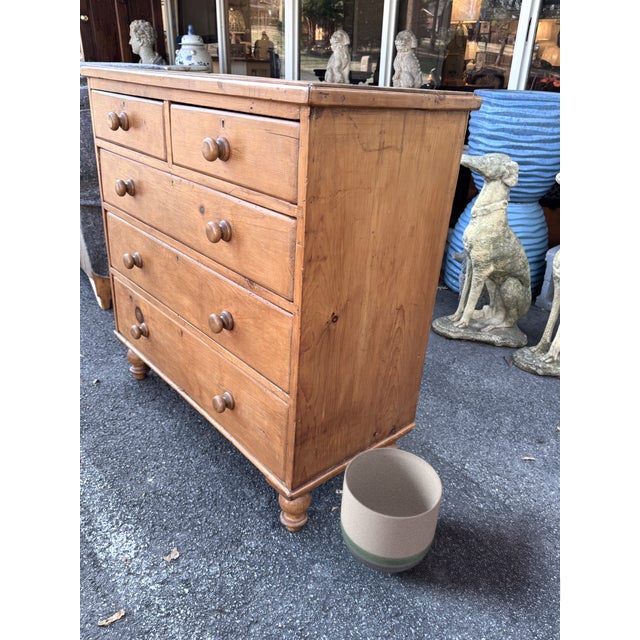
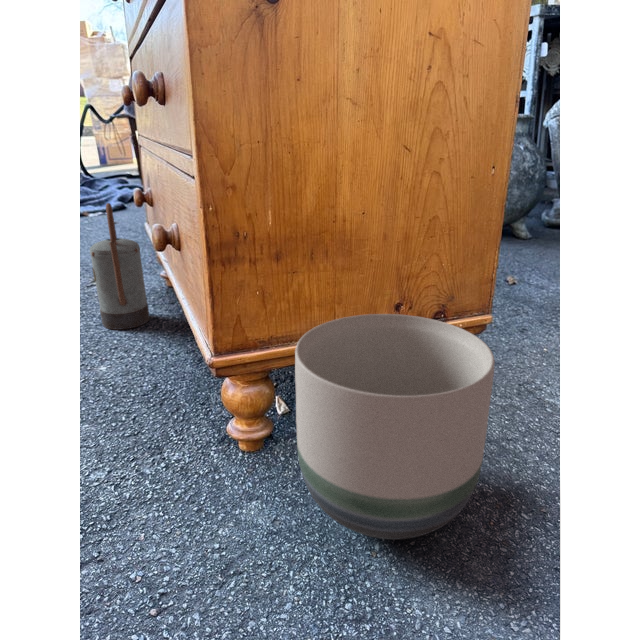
watering can: none [103,338,148,437] -> present [90,203,150,330]

